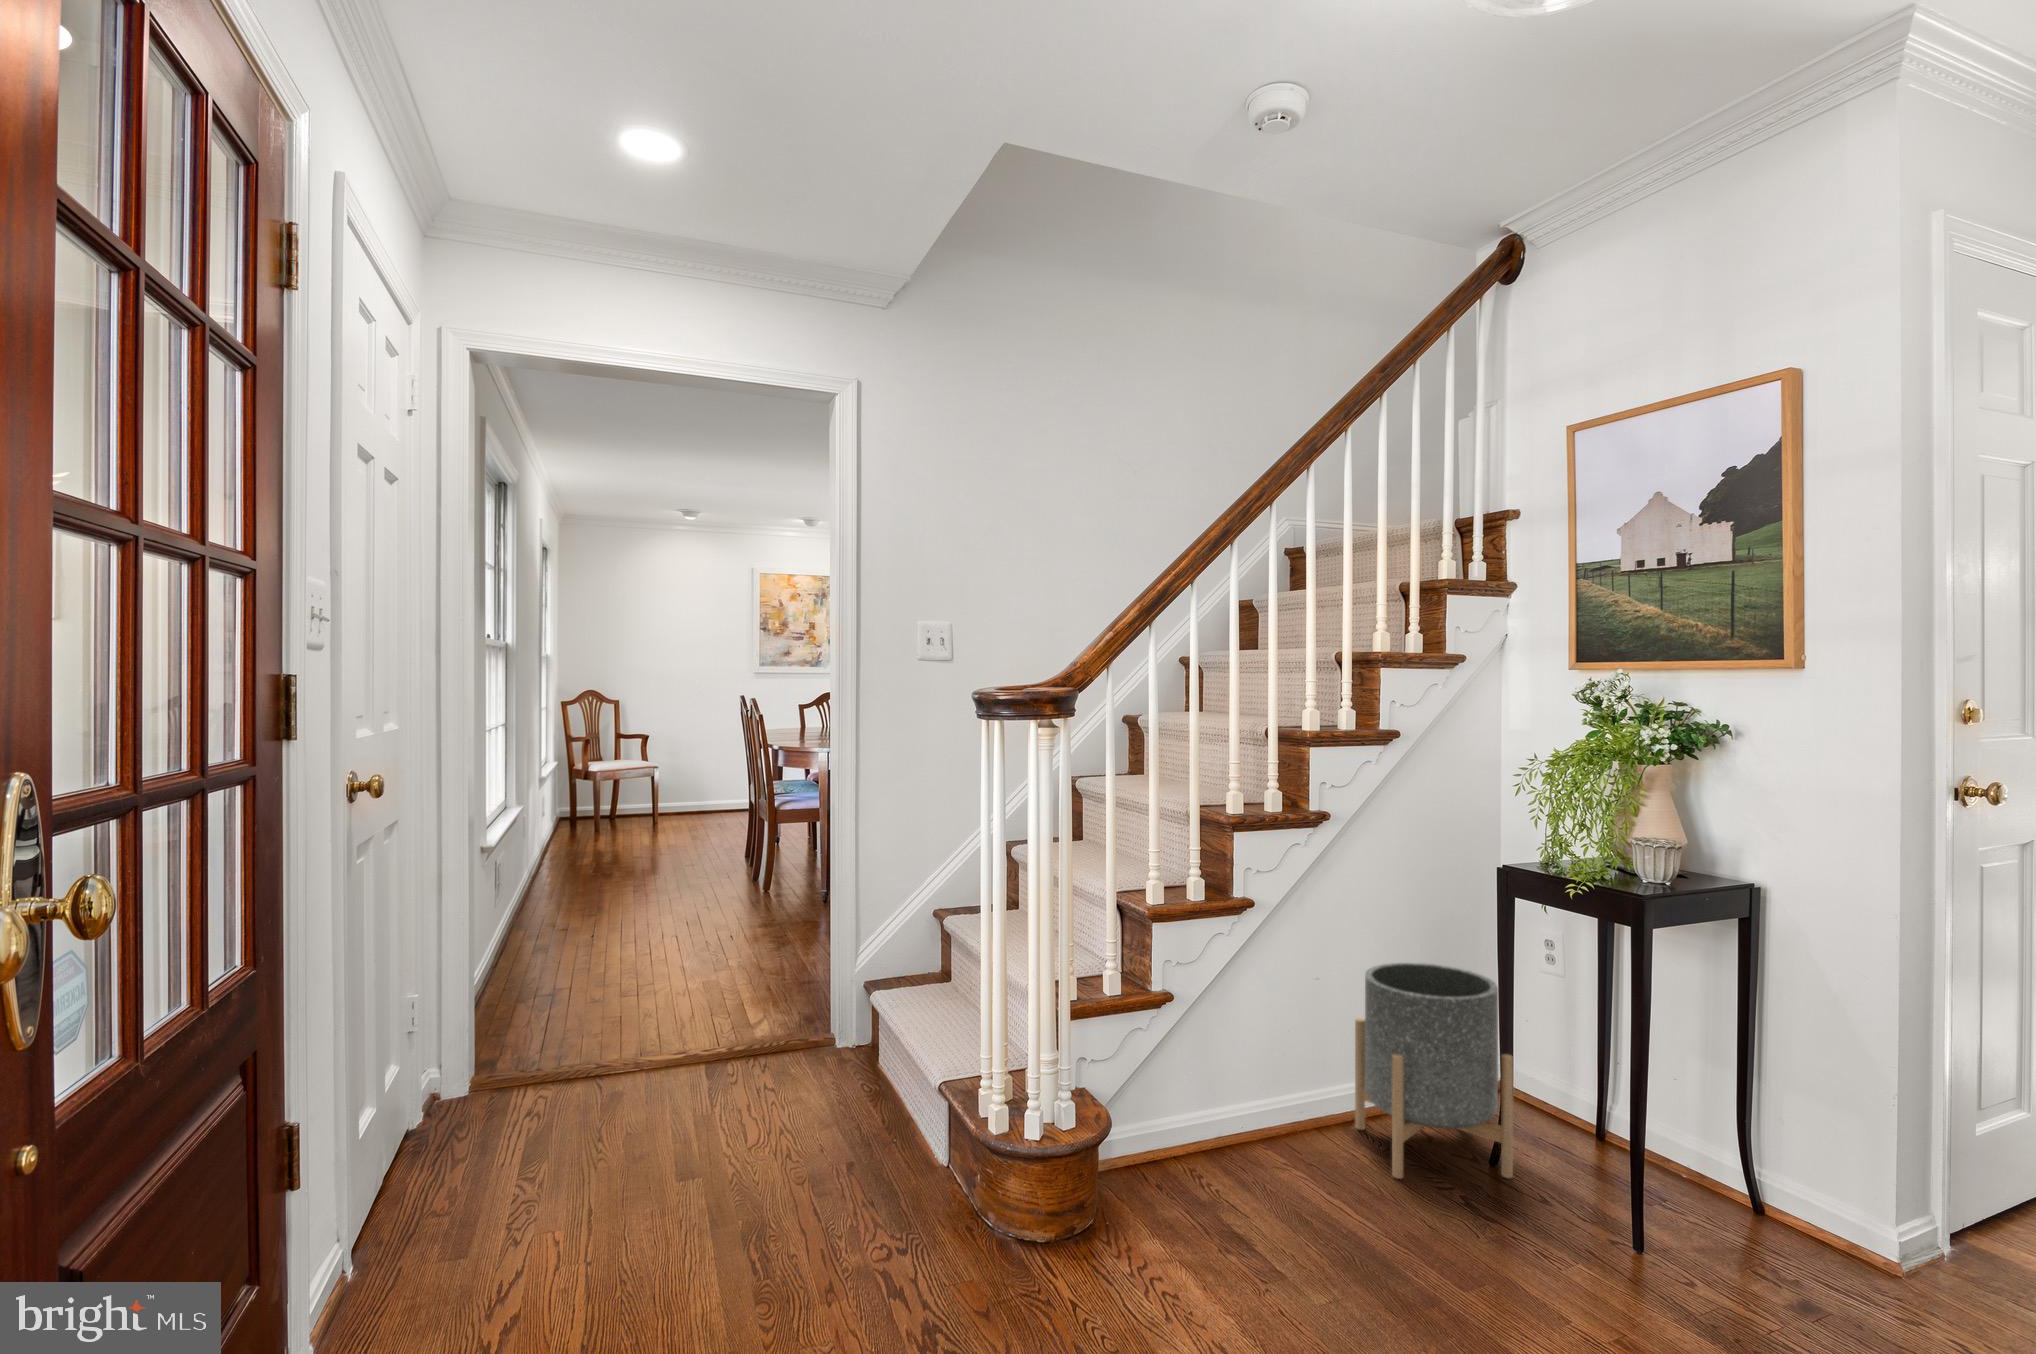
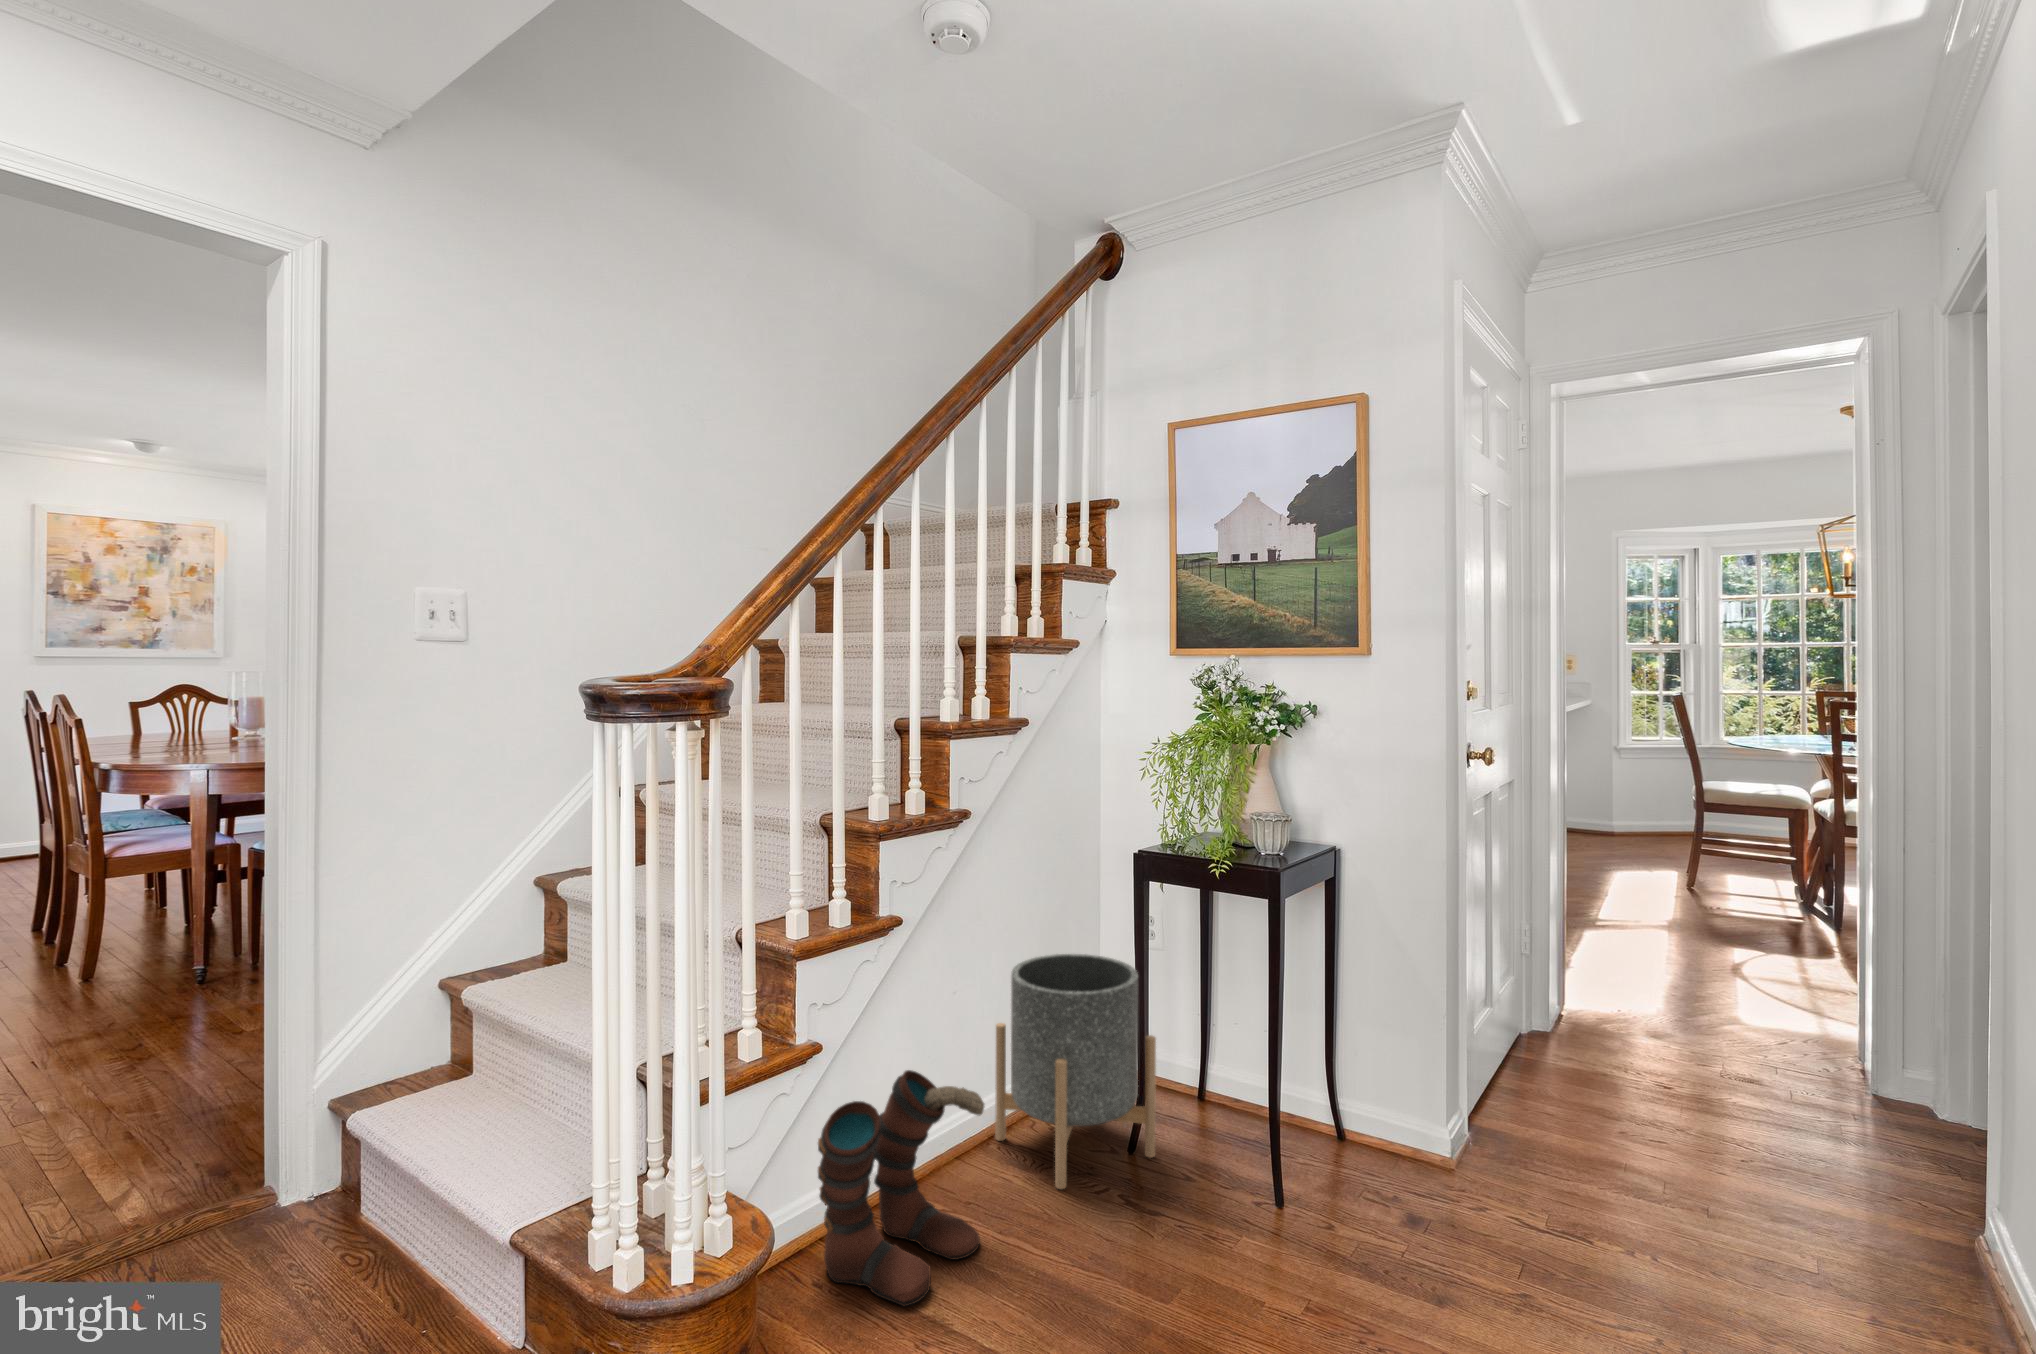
boots: none [1155,1032,1311,1217] -> present [818,1070,984,1306]

